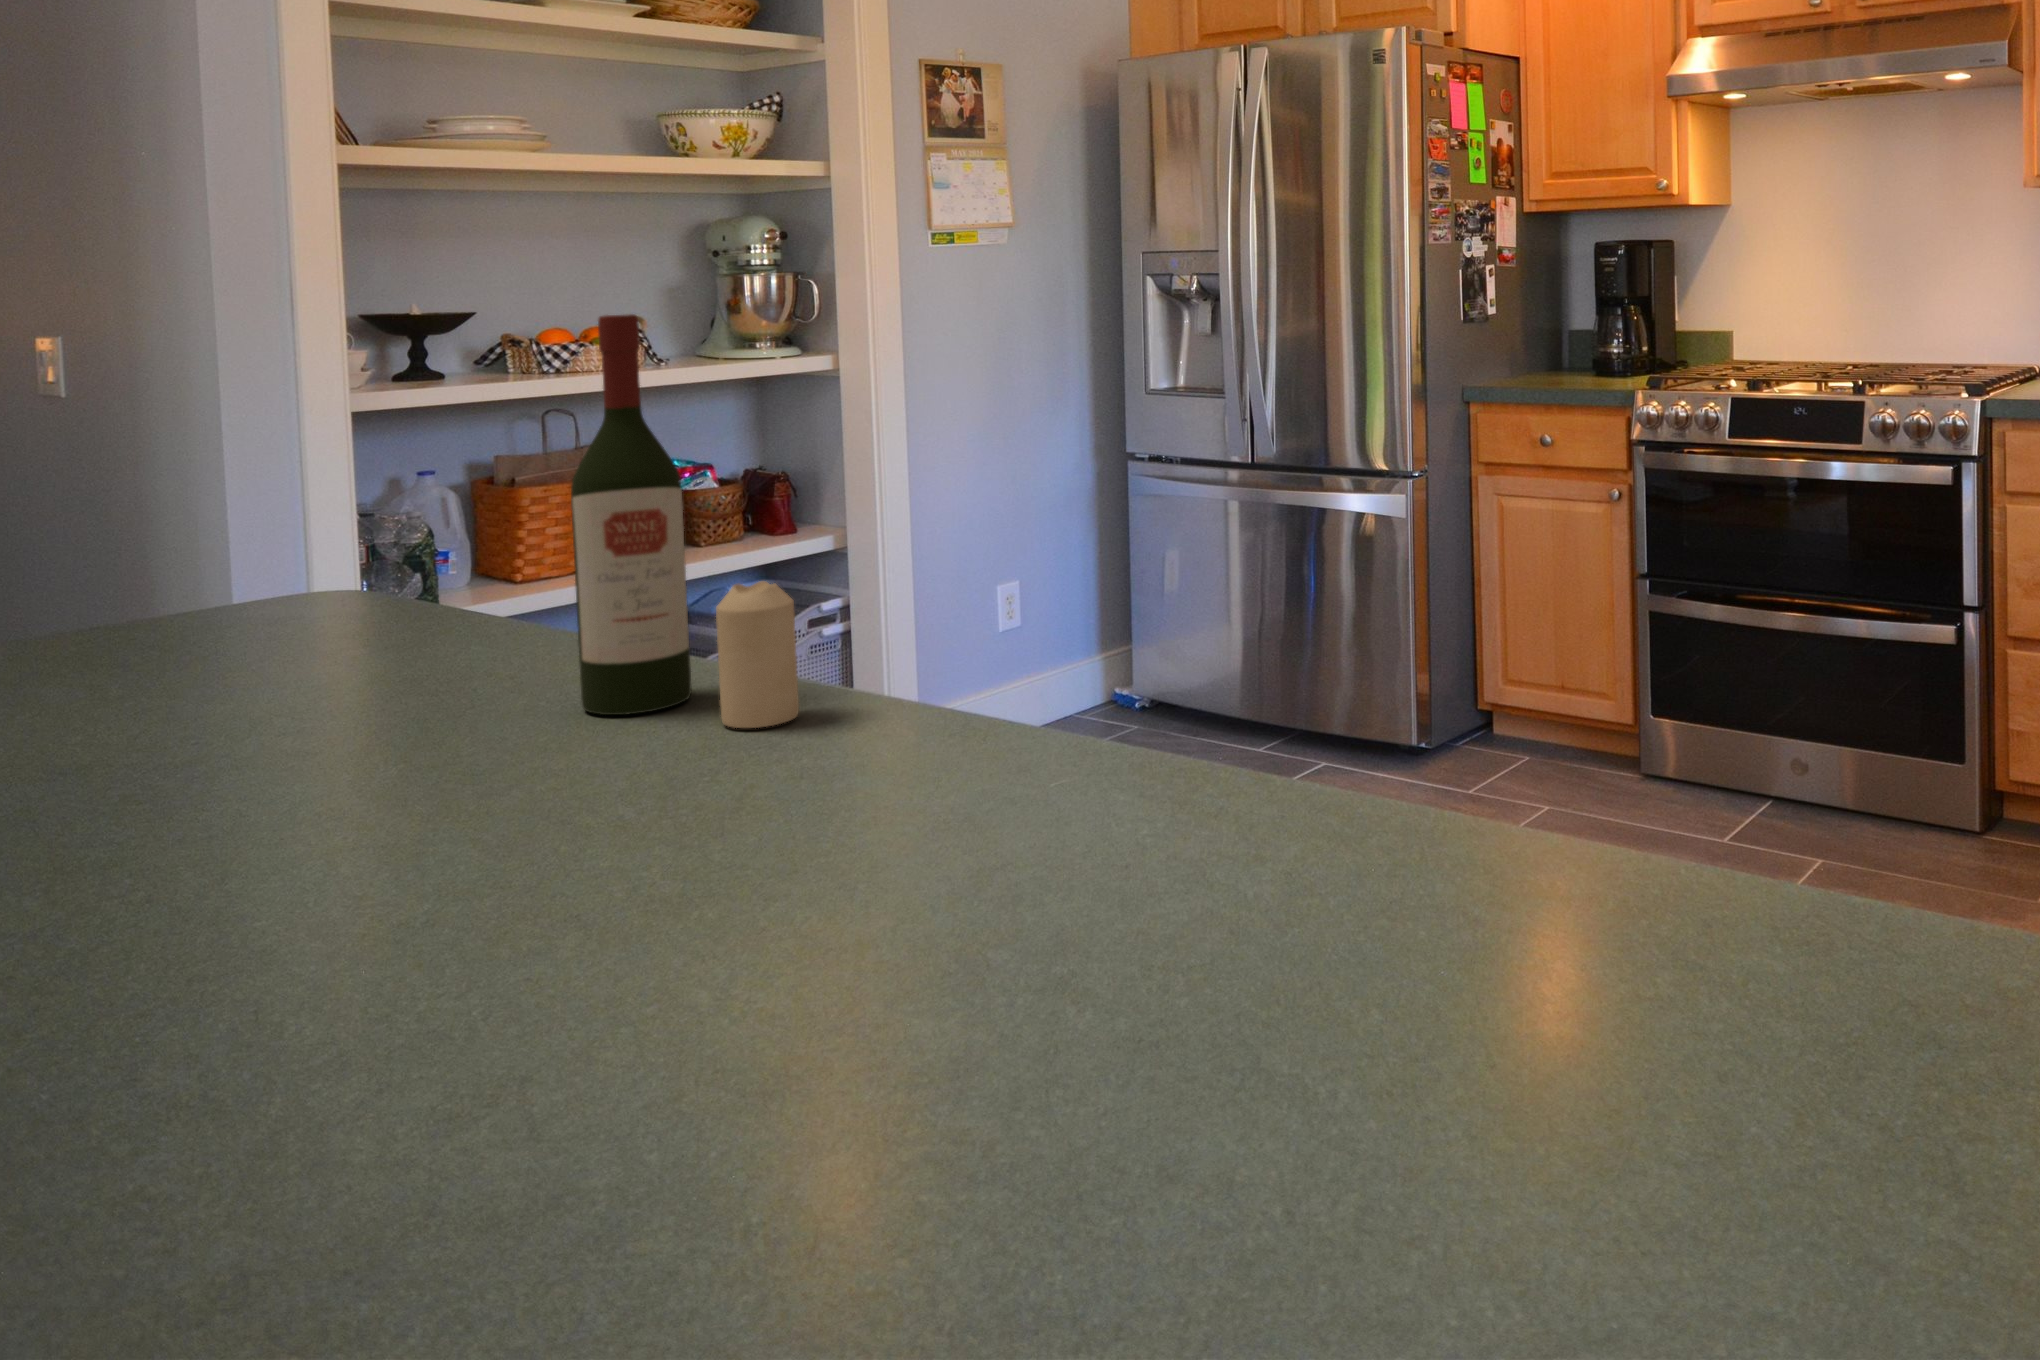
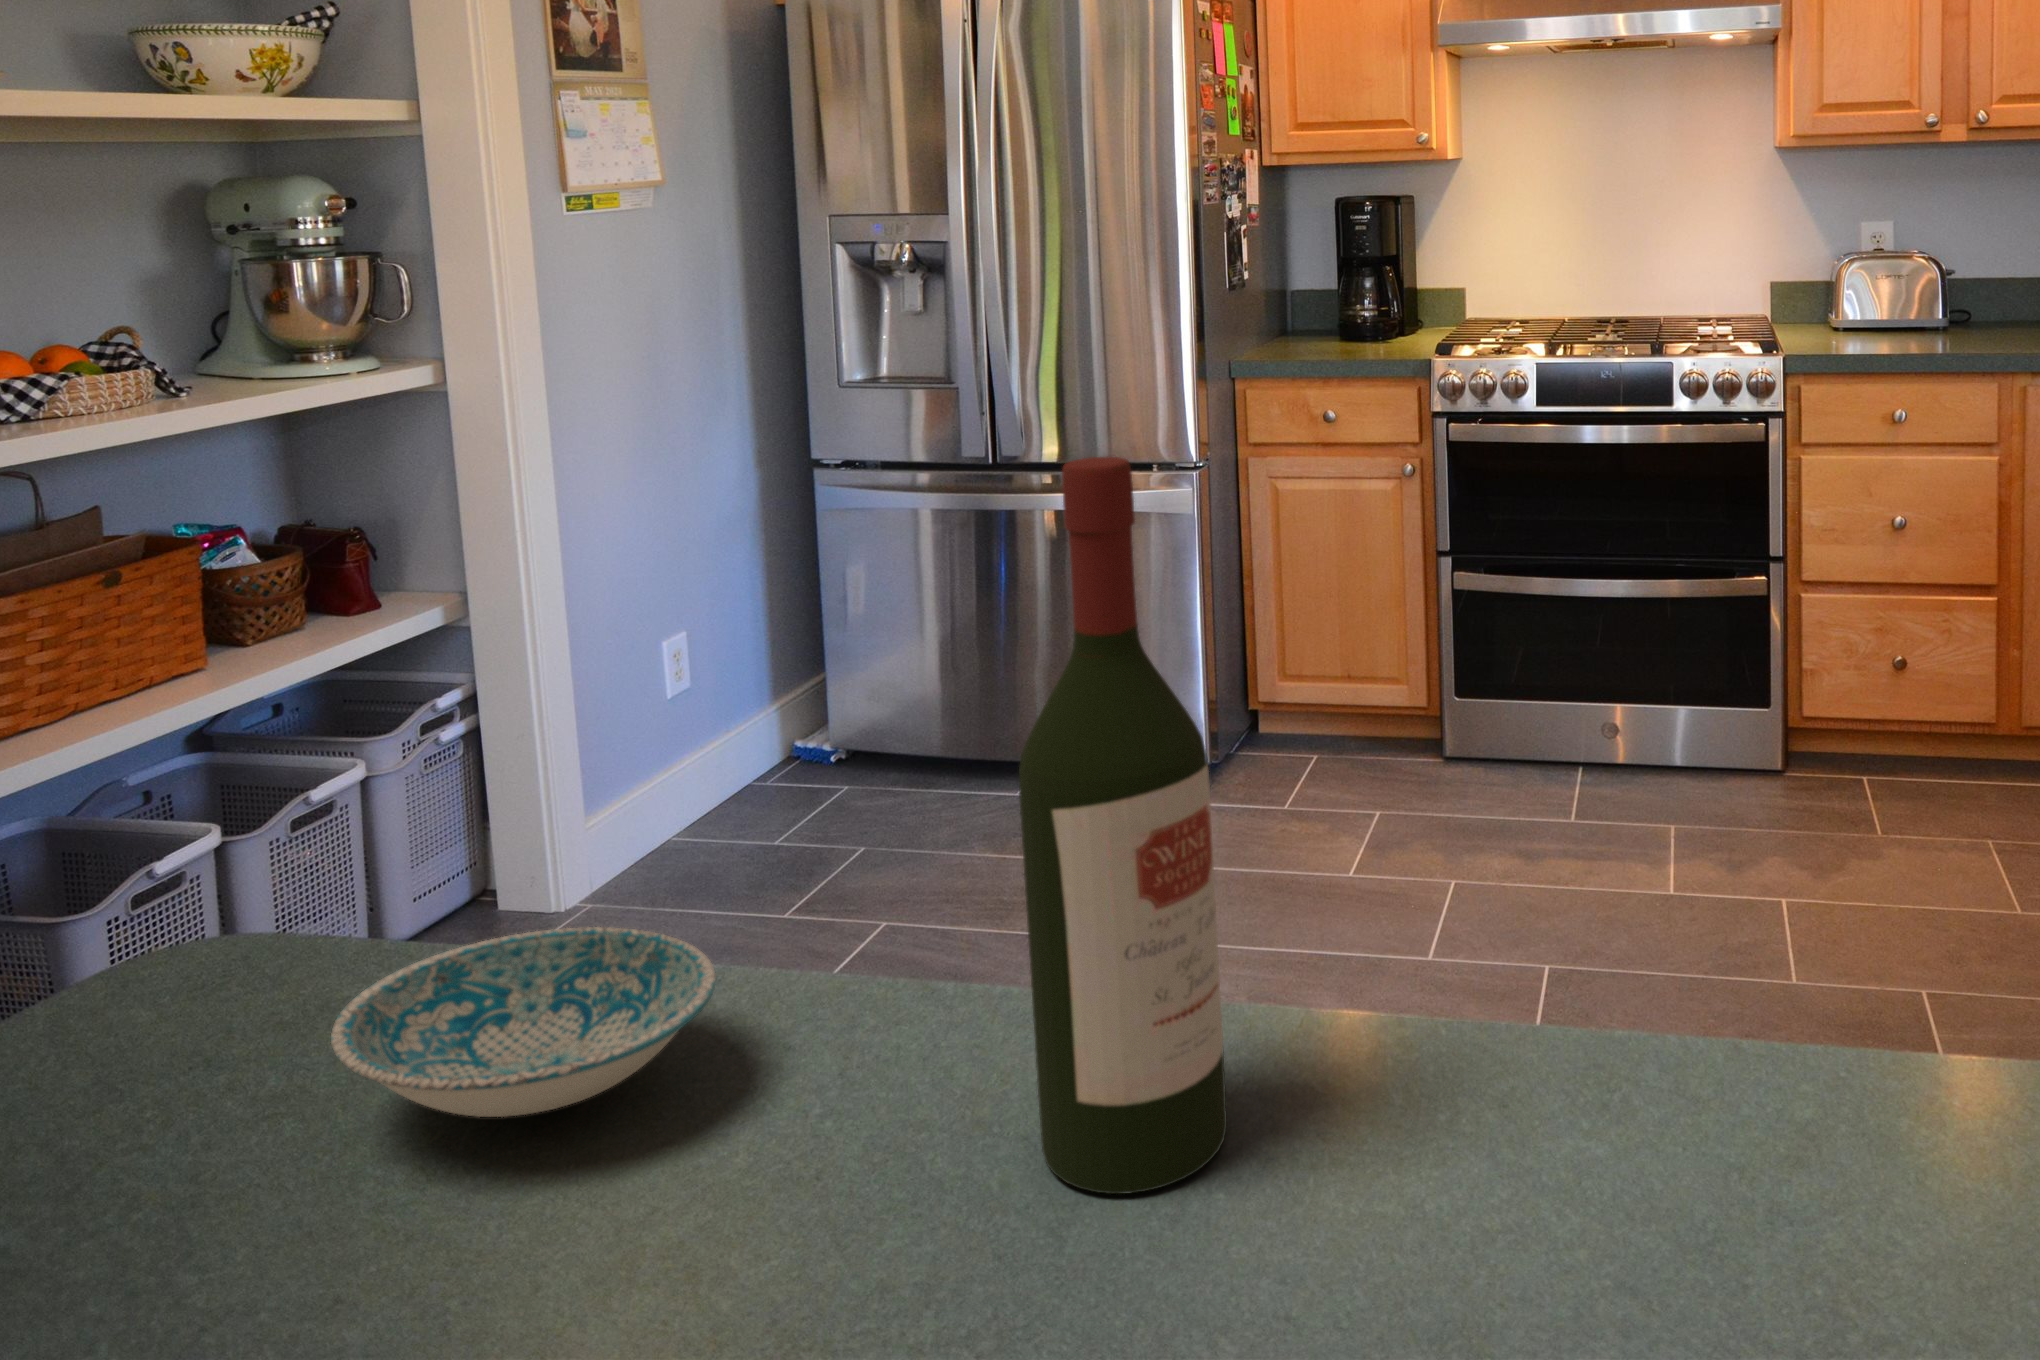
candle: present [716,581,799,728] -> none [1362,905,1497,1179]
ceramic bowl: none [335,589,523,664] -> present [331,927,716,1117]

